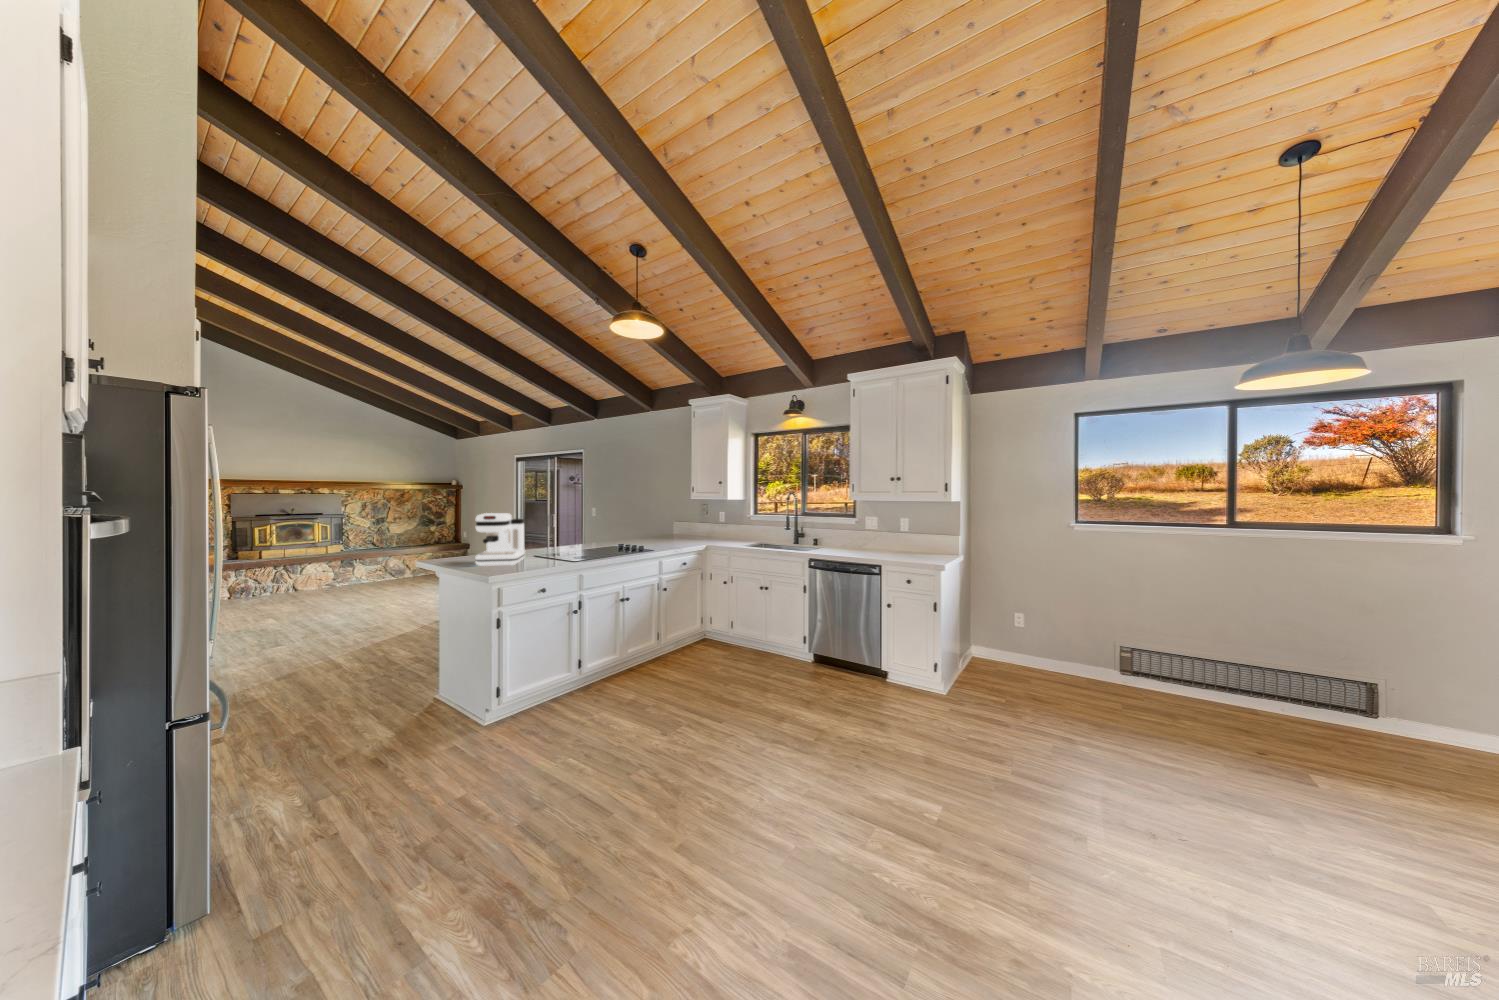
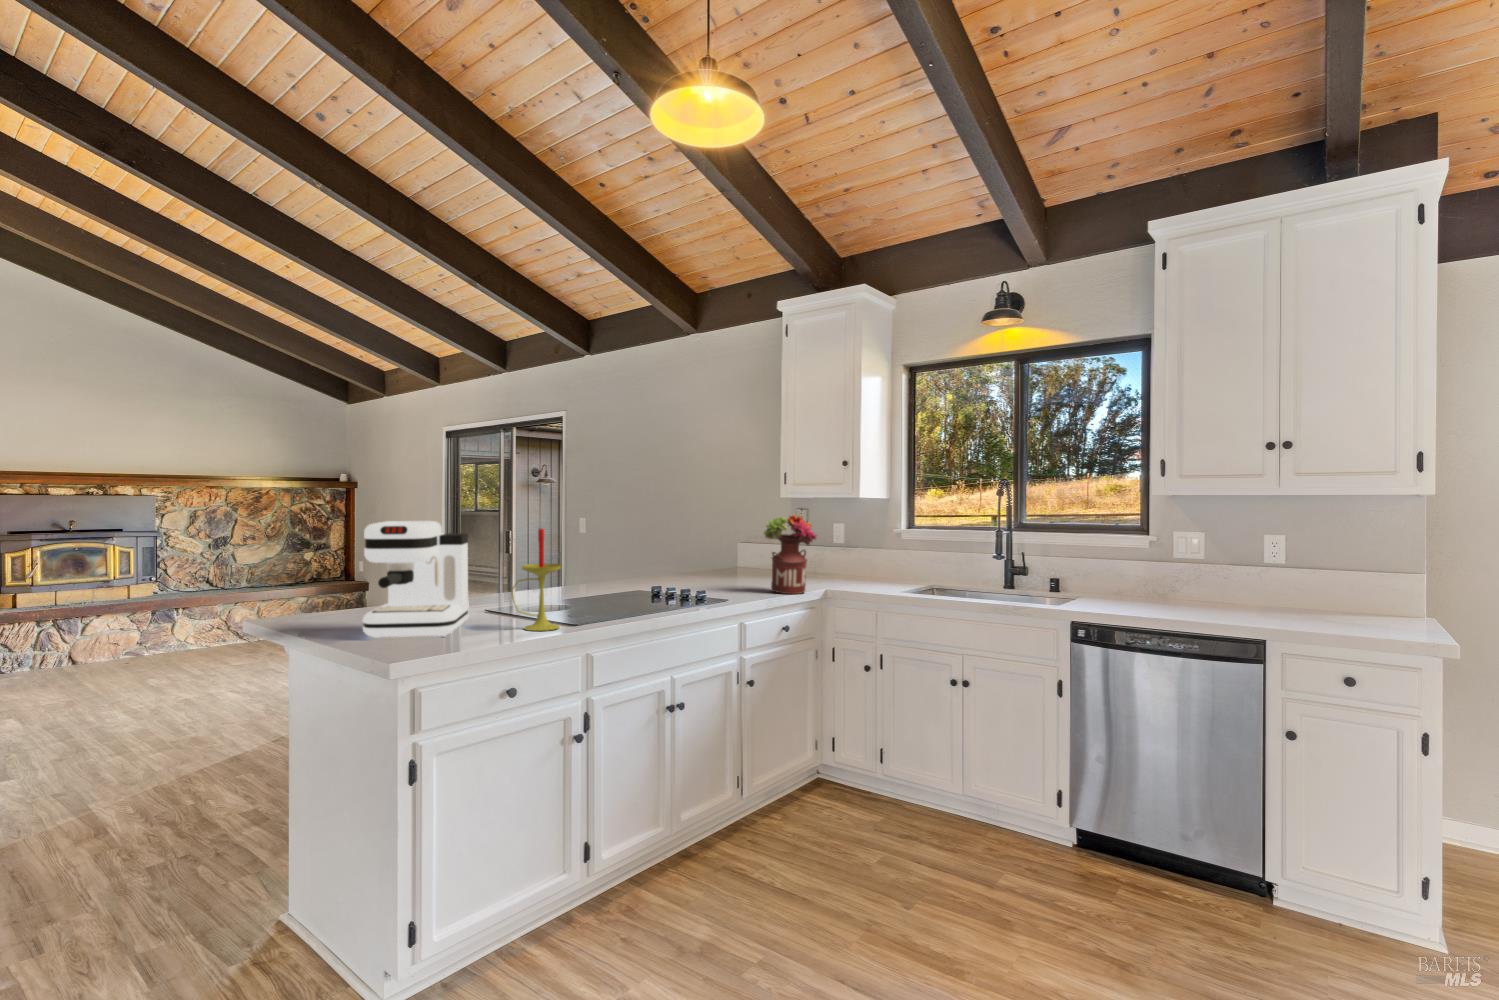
flower arrangement: none [675,508,703,548] -> present [764,514,817,594]
candle: none [544,515,569,563] -> present [511,529,561,631]

